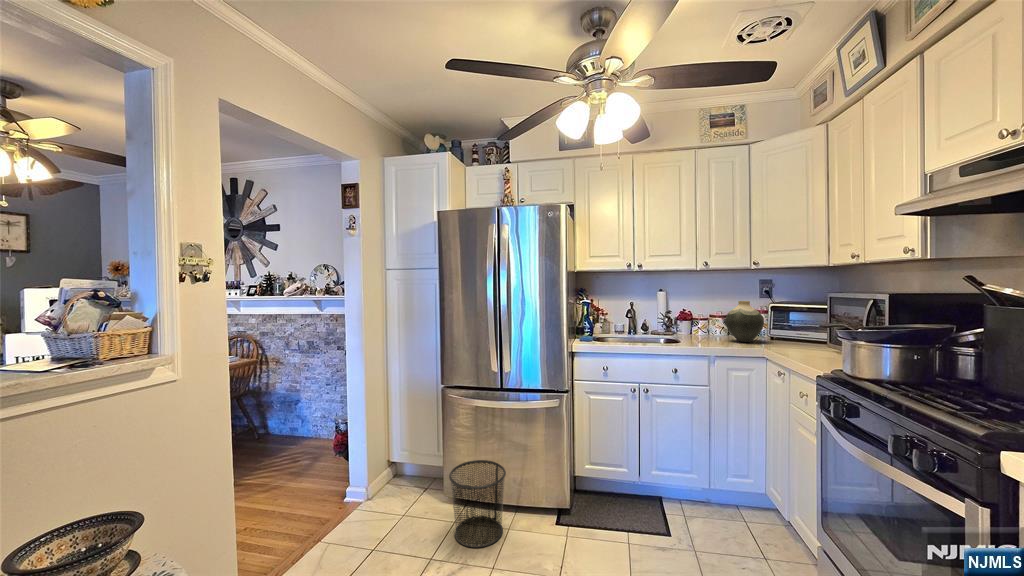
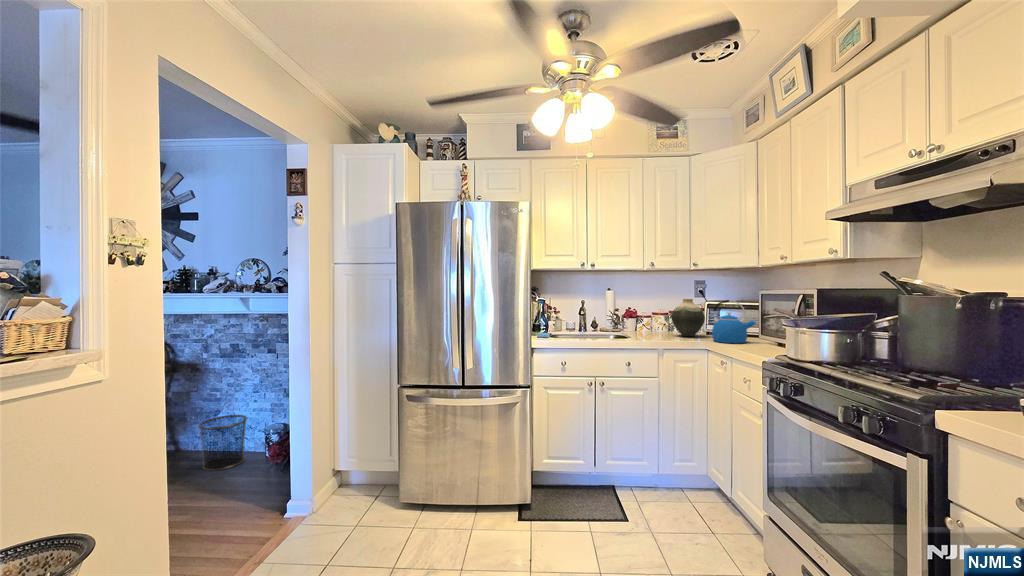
kettle: none [770,303,823,352] -> present [712,300,756,343]
trash can: present [449,460,506,548] -> present [198,415,247,471]

